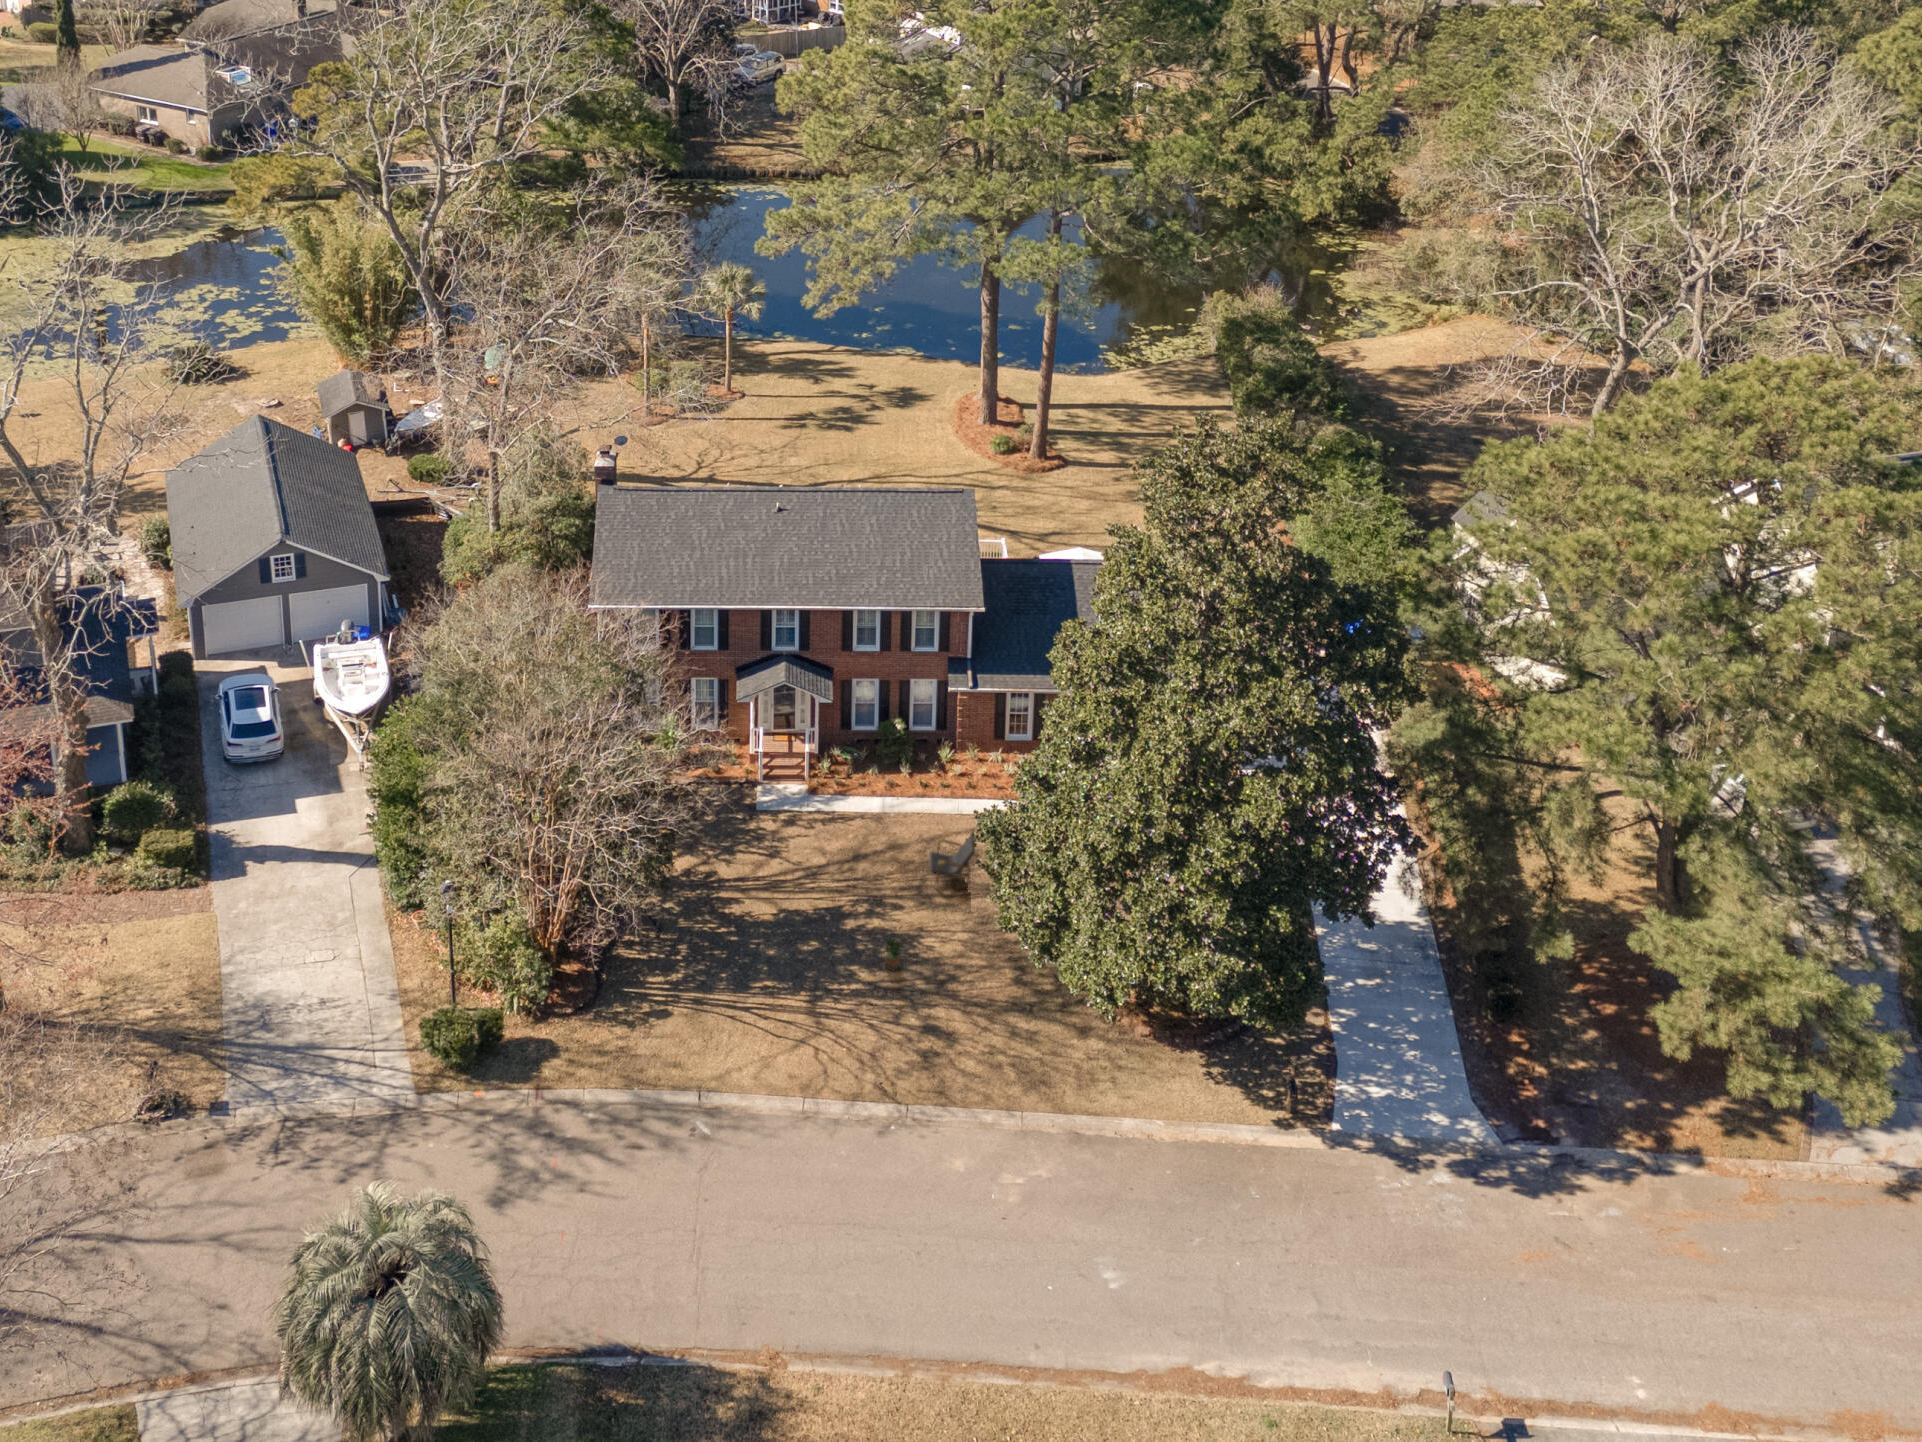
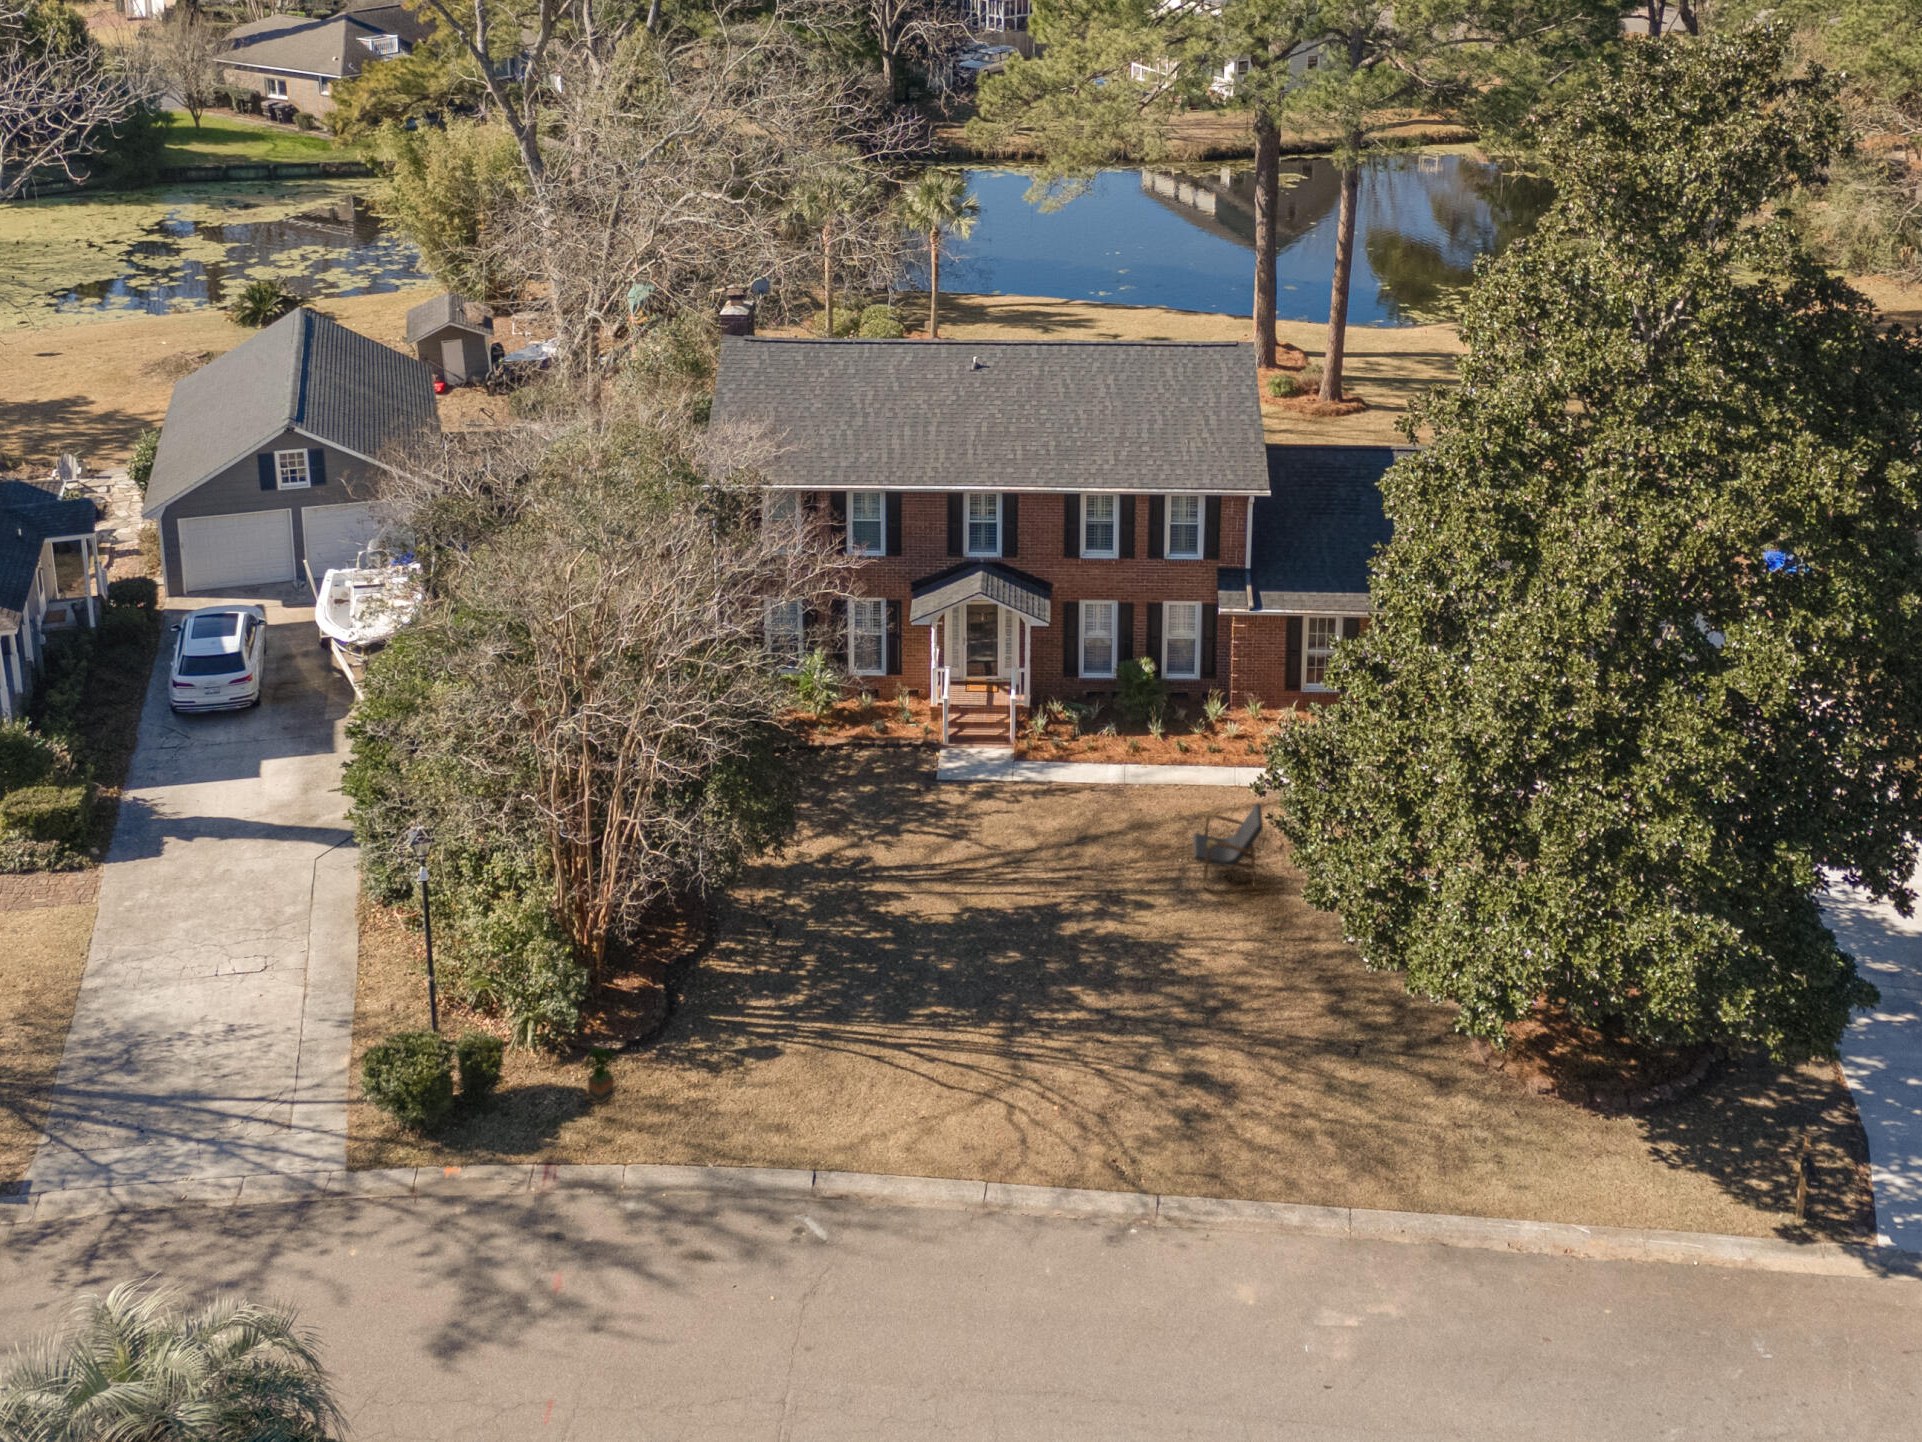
potted tree: present [885,940,904,971] -> present [584,1047,619,1104]

